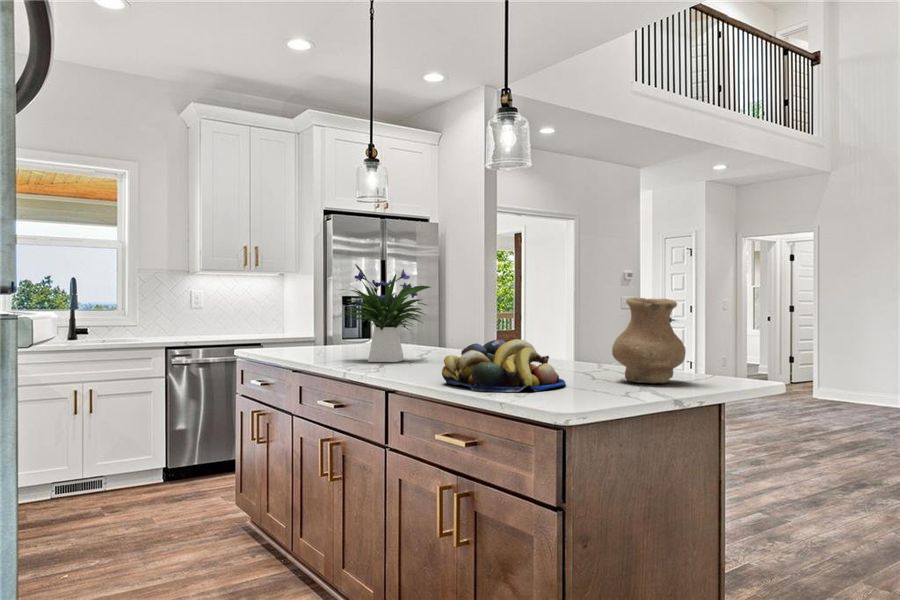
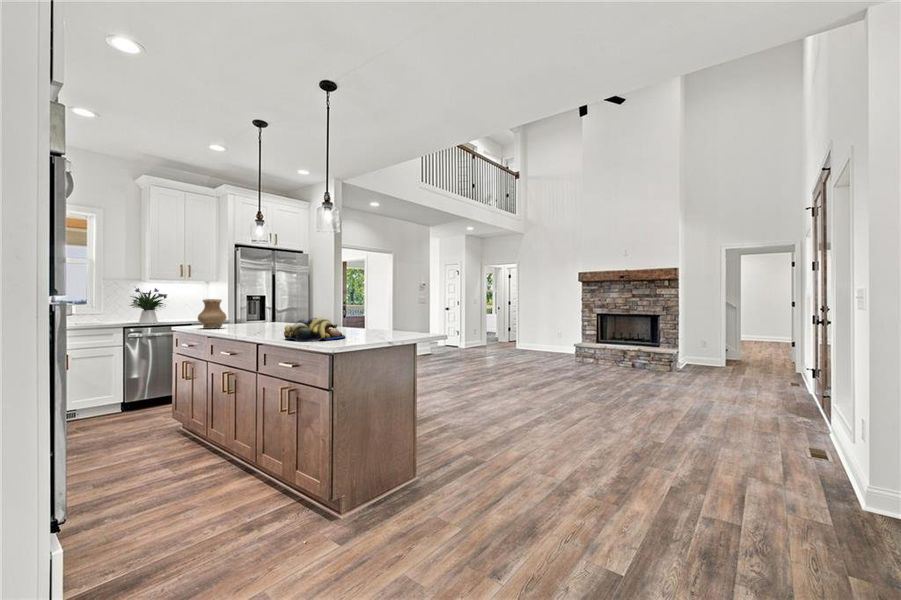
flower arrangement: present [344,264,430,362] -> present [130,288,167,324]
vase: present [612,298,686,384] -> present [198,299,226,329]

